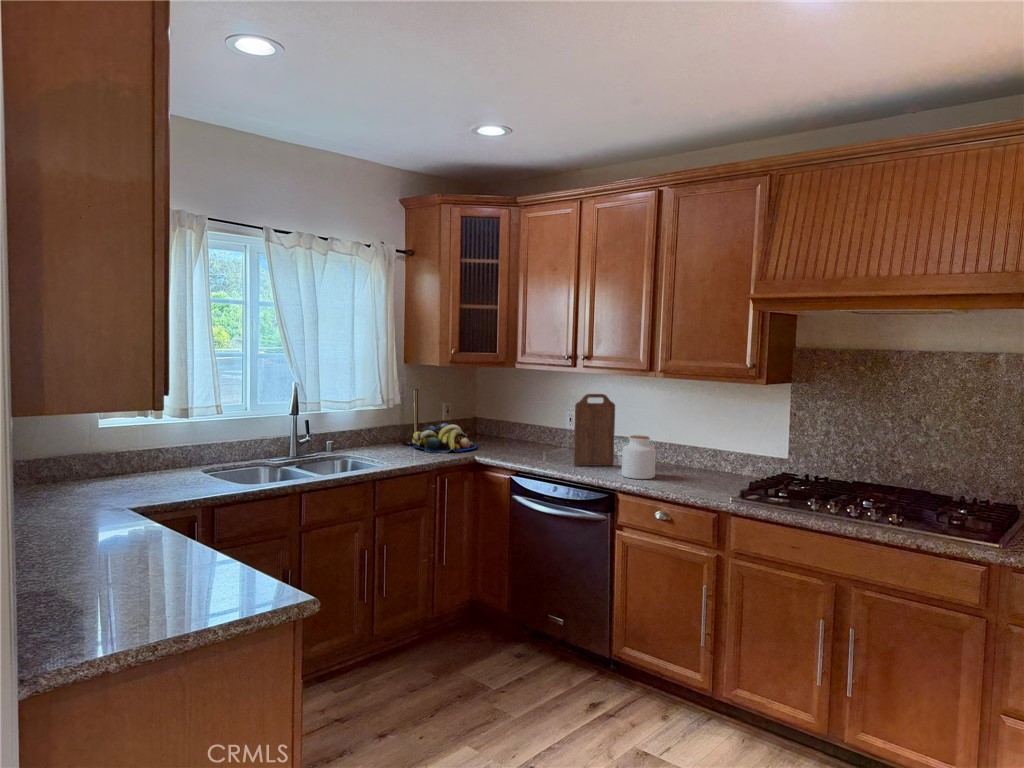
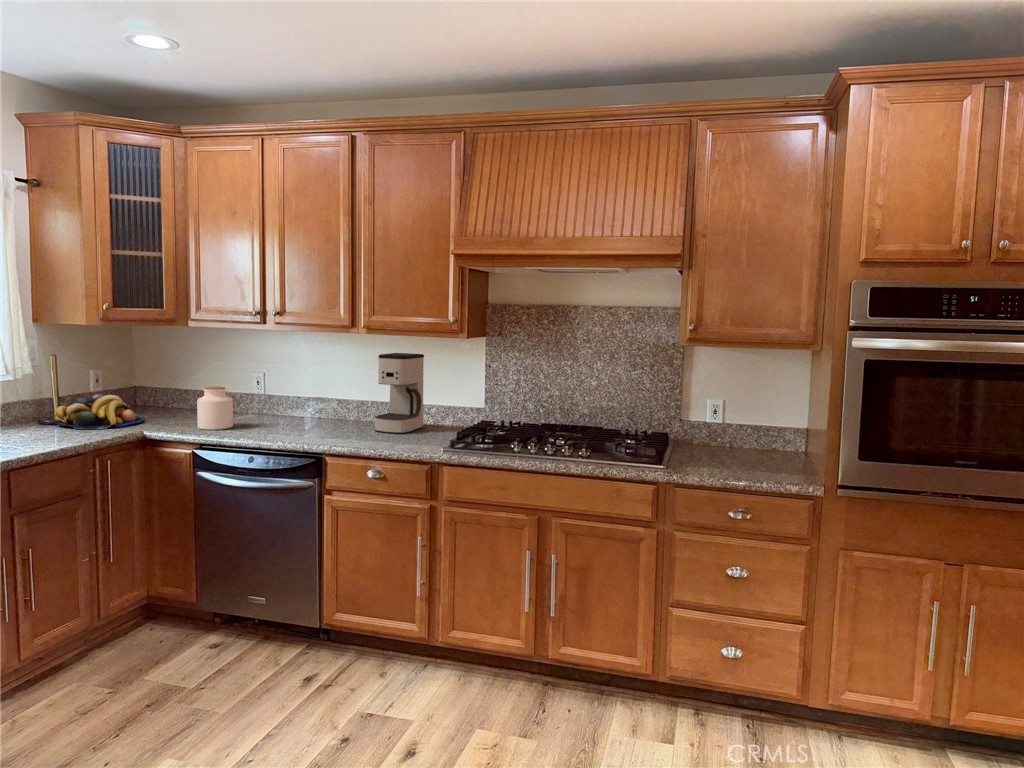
cutting board: present [573,394,615,466] -> none [267,352,312,431]
coffee maker: none [672,397,725,478] -> present [375,353,424,434]
jar: present [622,435,656,479] -> present [197,387,233,430]

